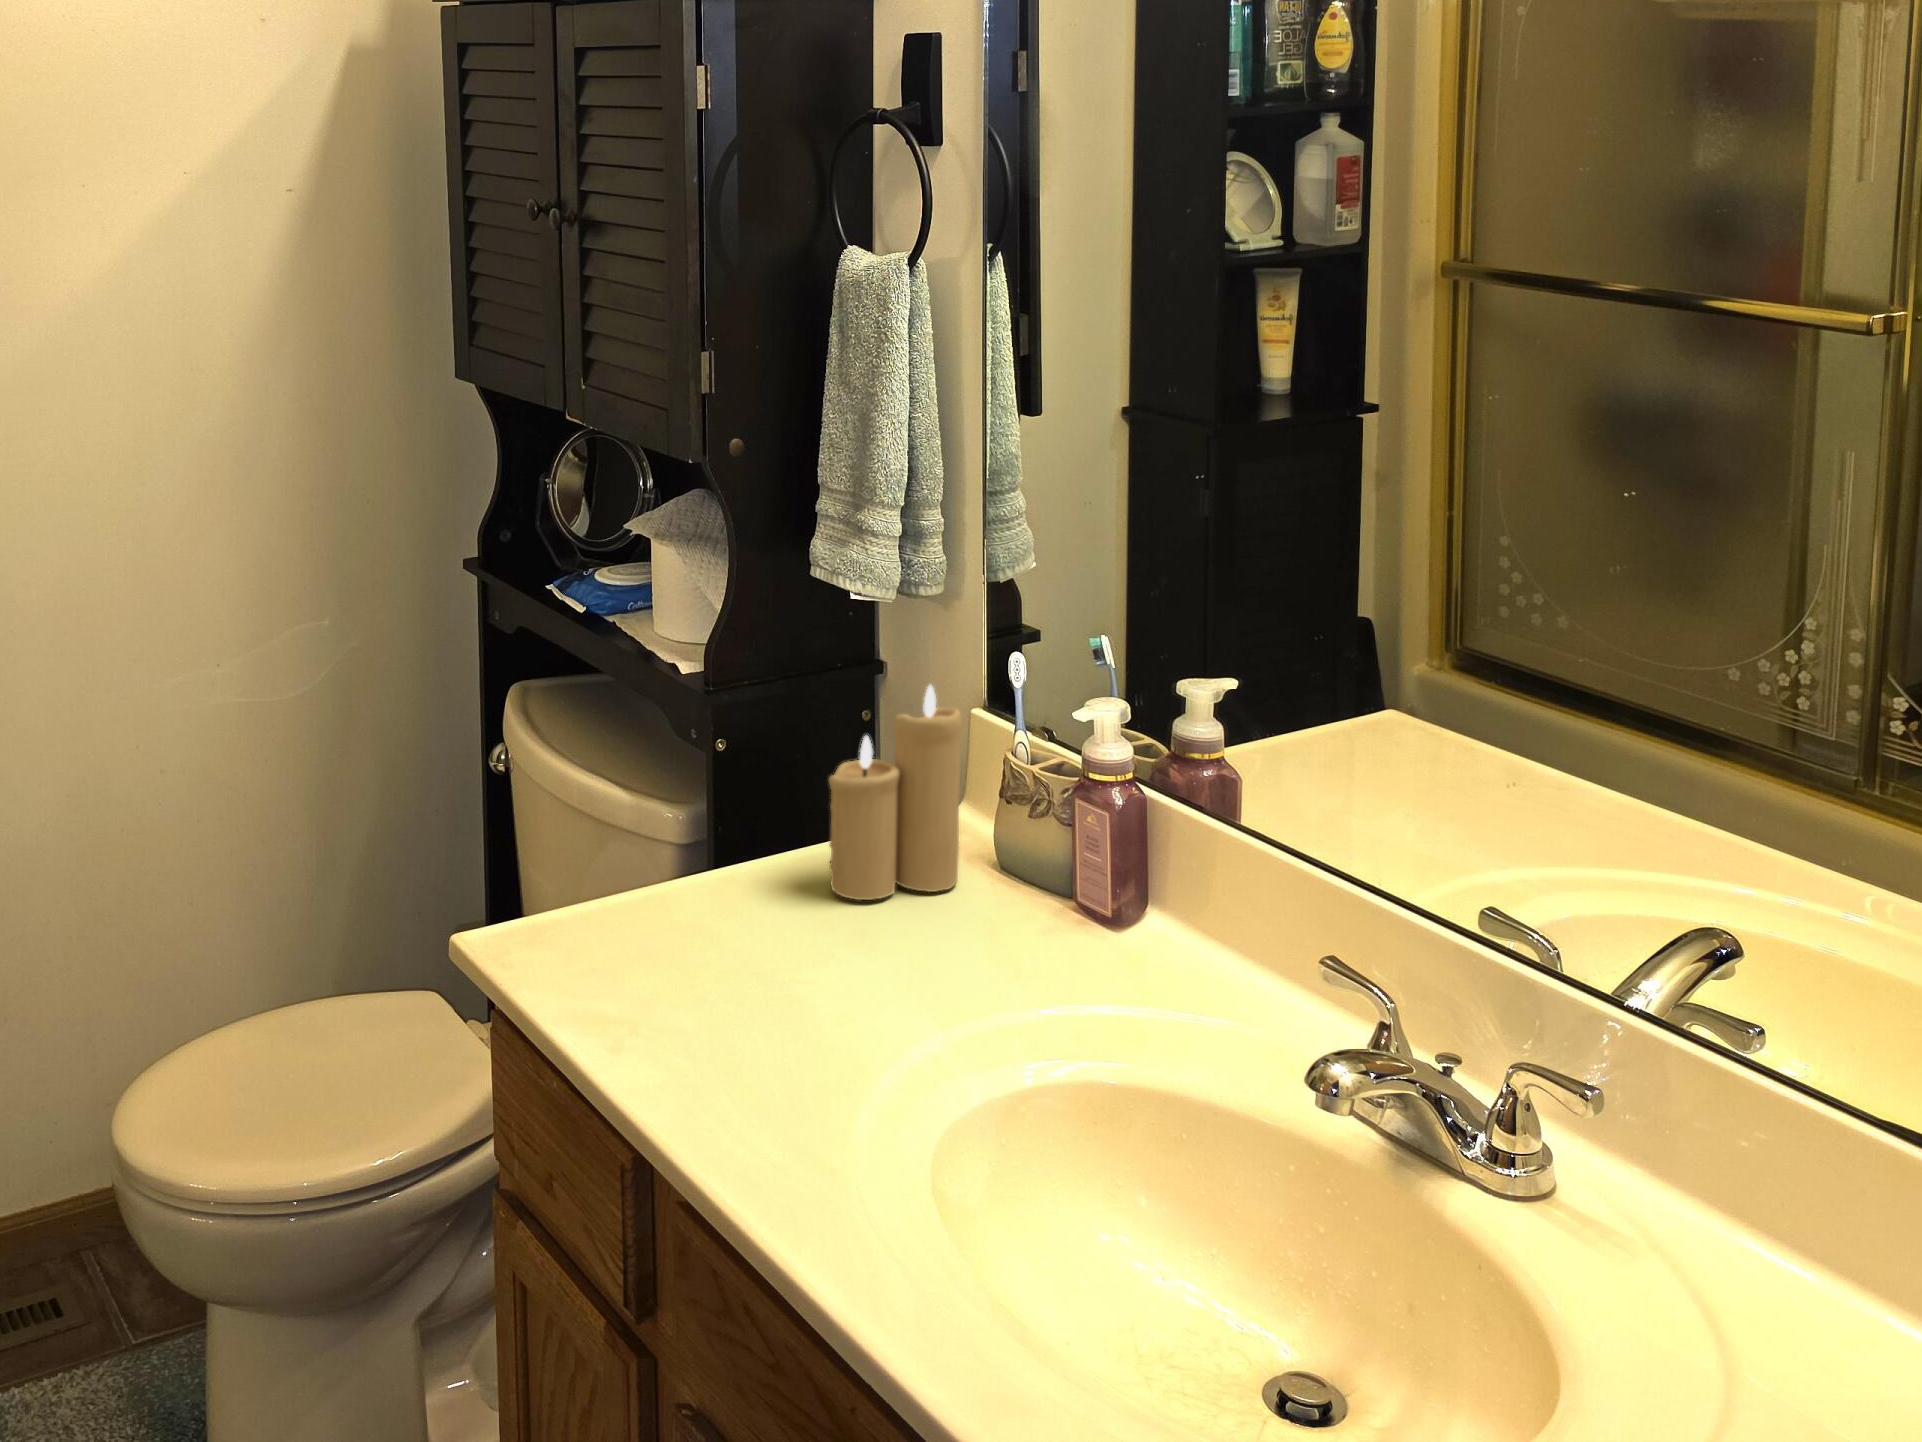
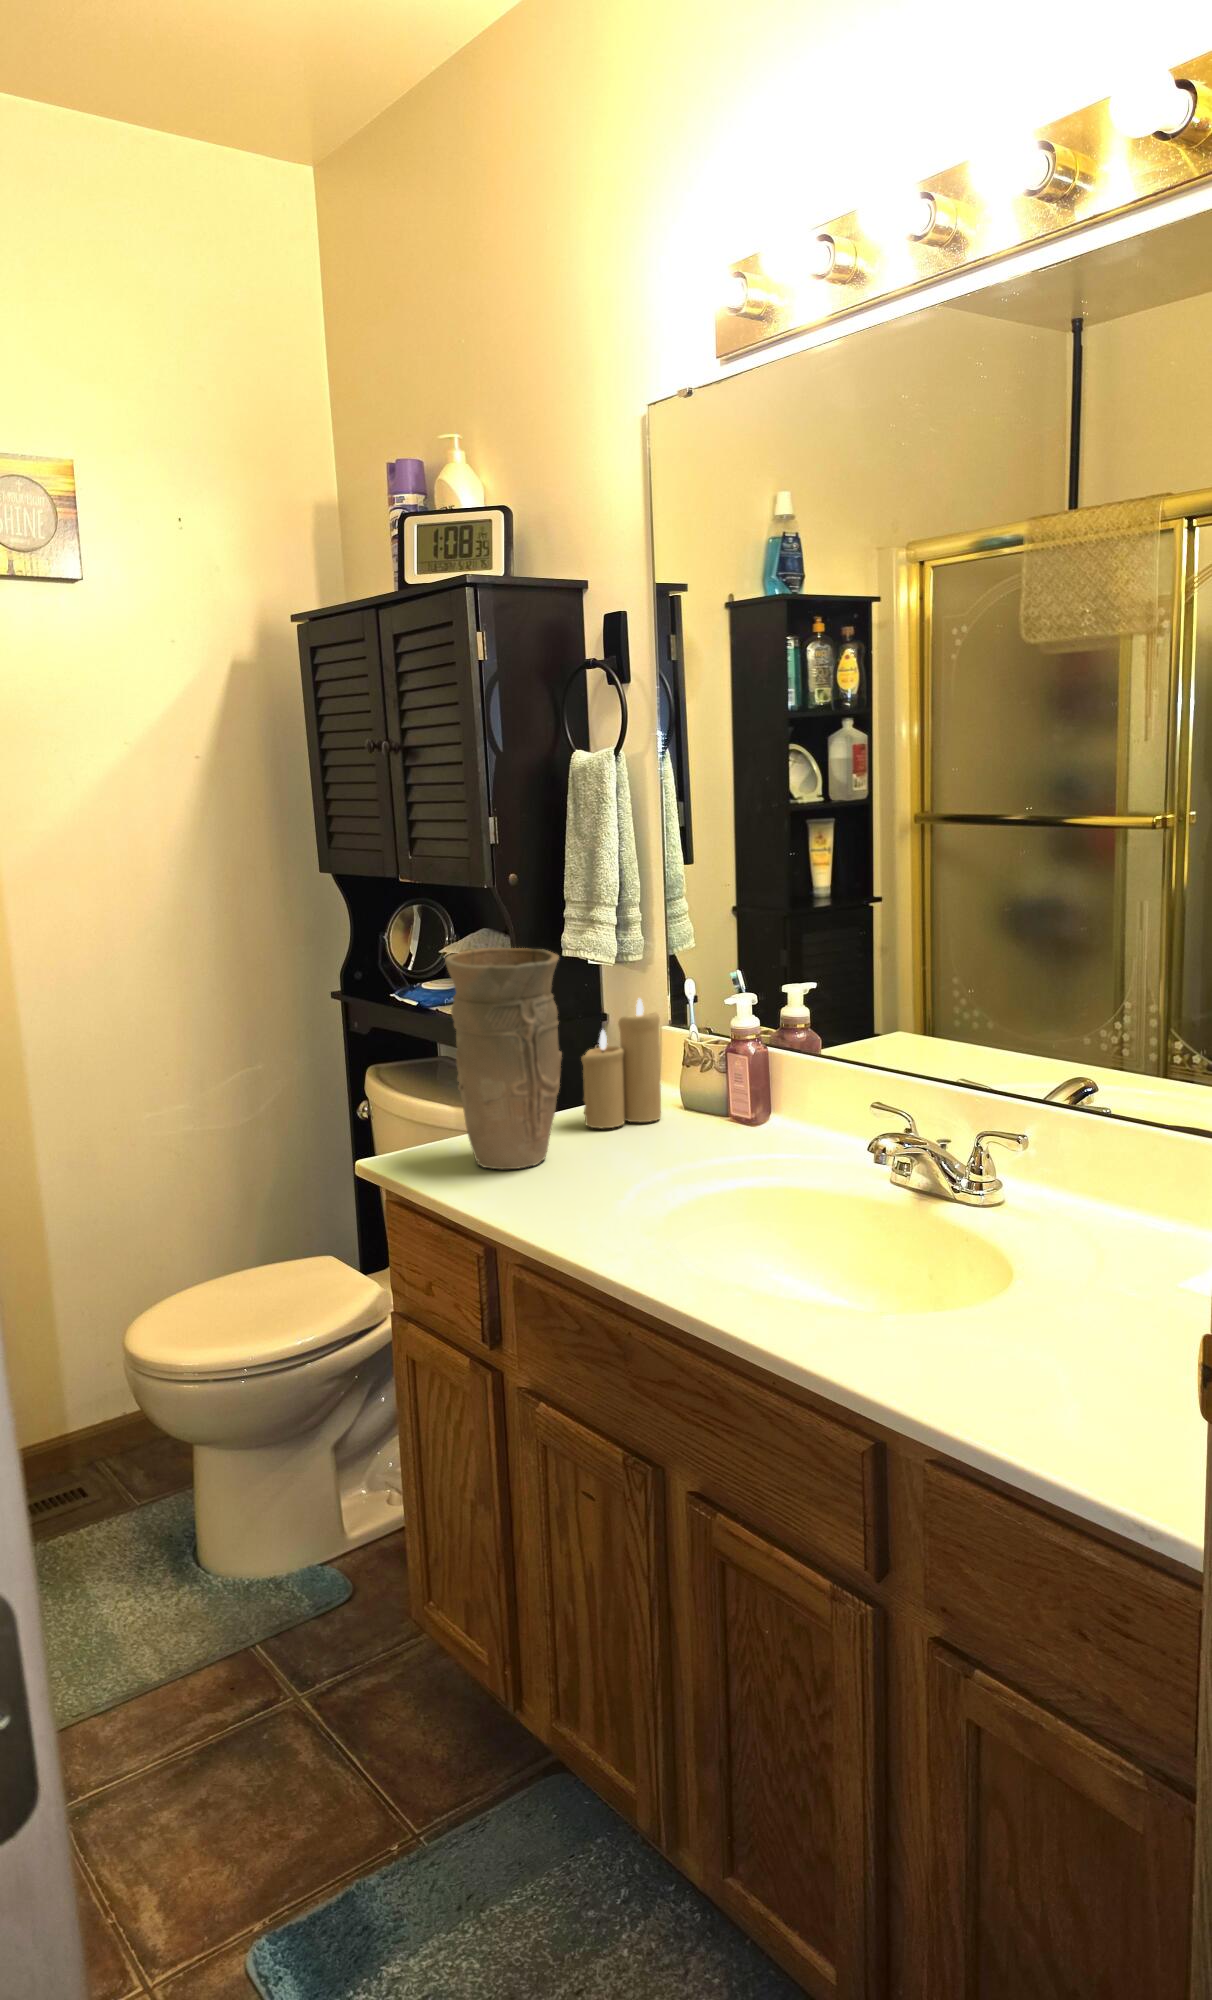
vase: none [608,606,795,984] -> present [445,948,562,1169]

